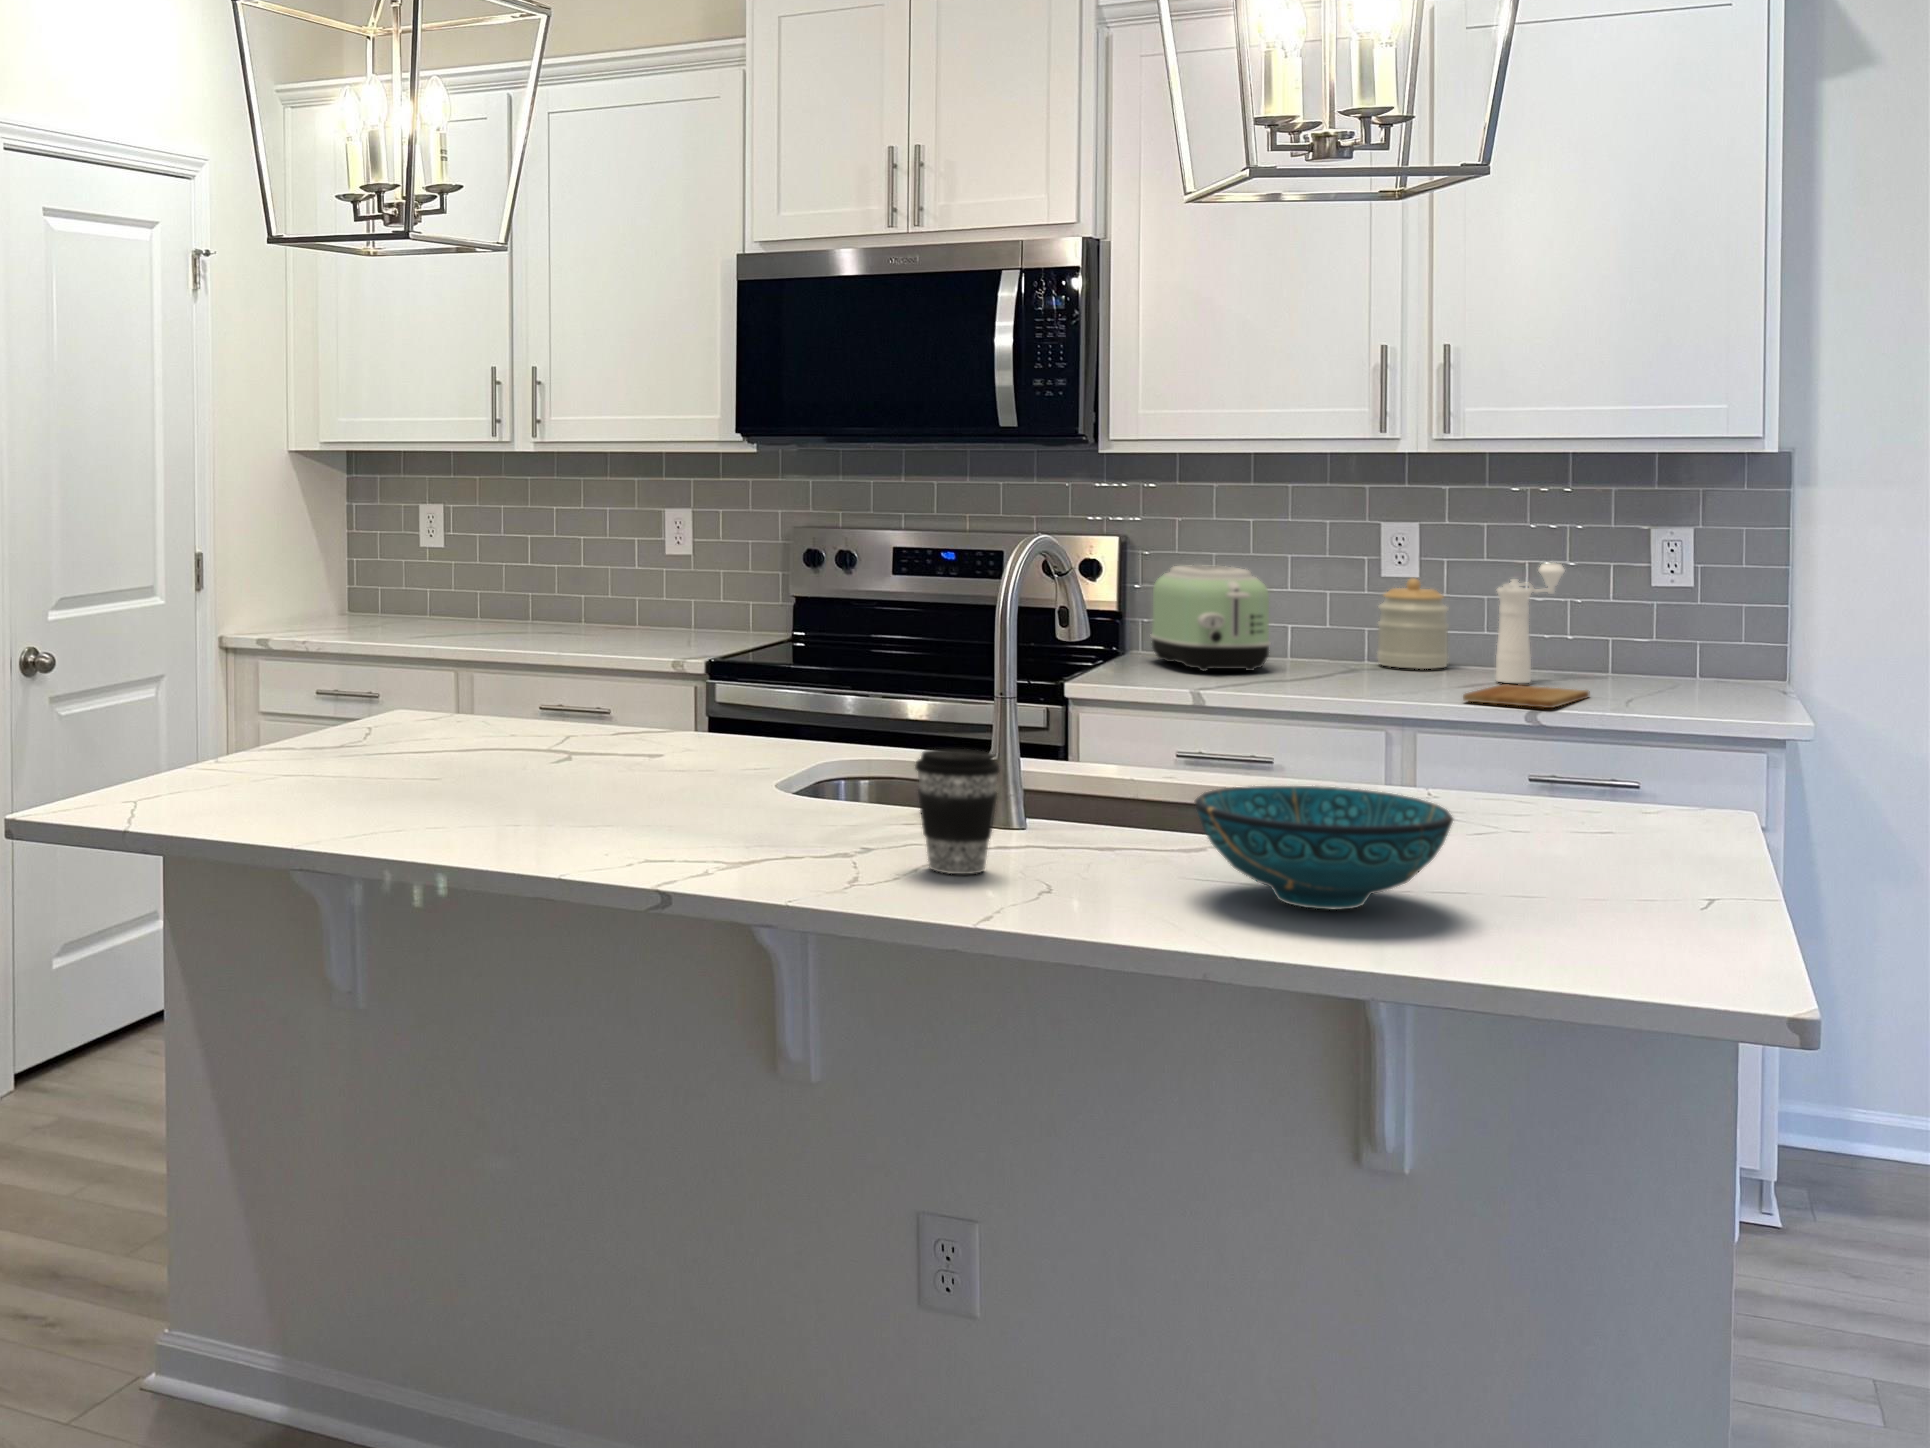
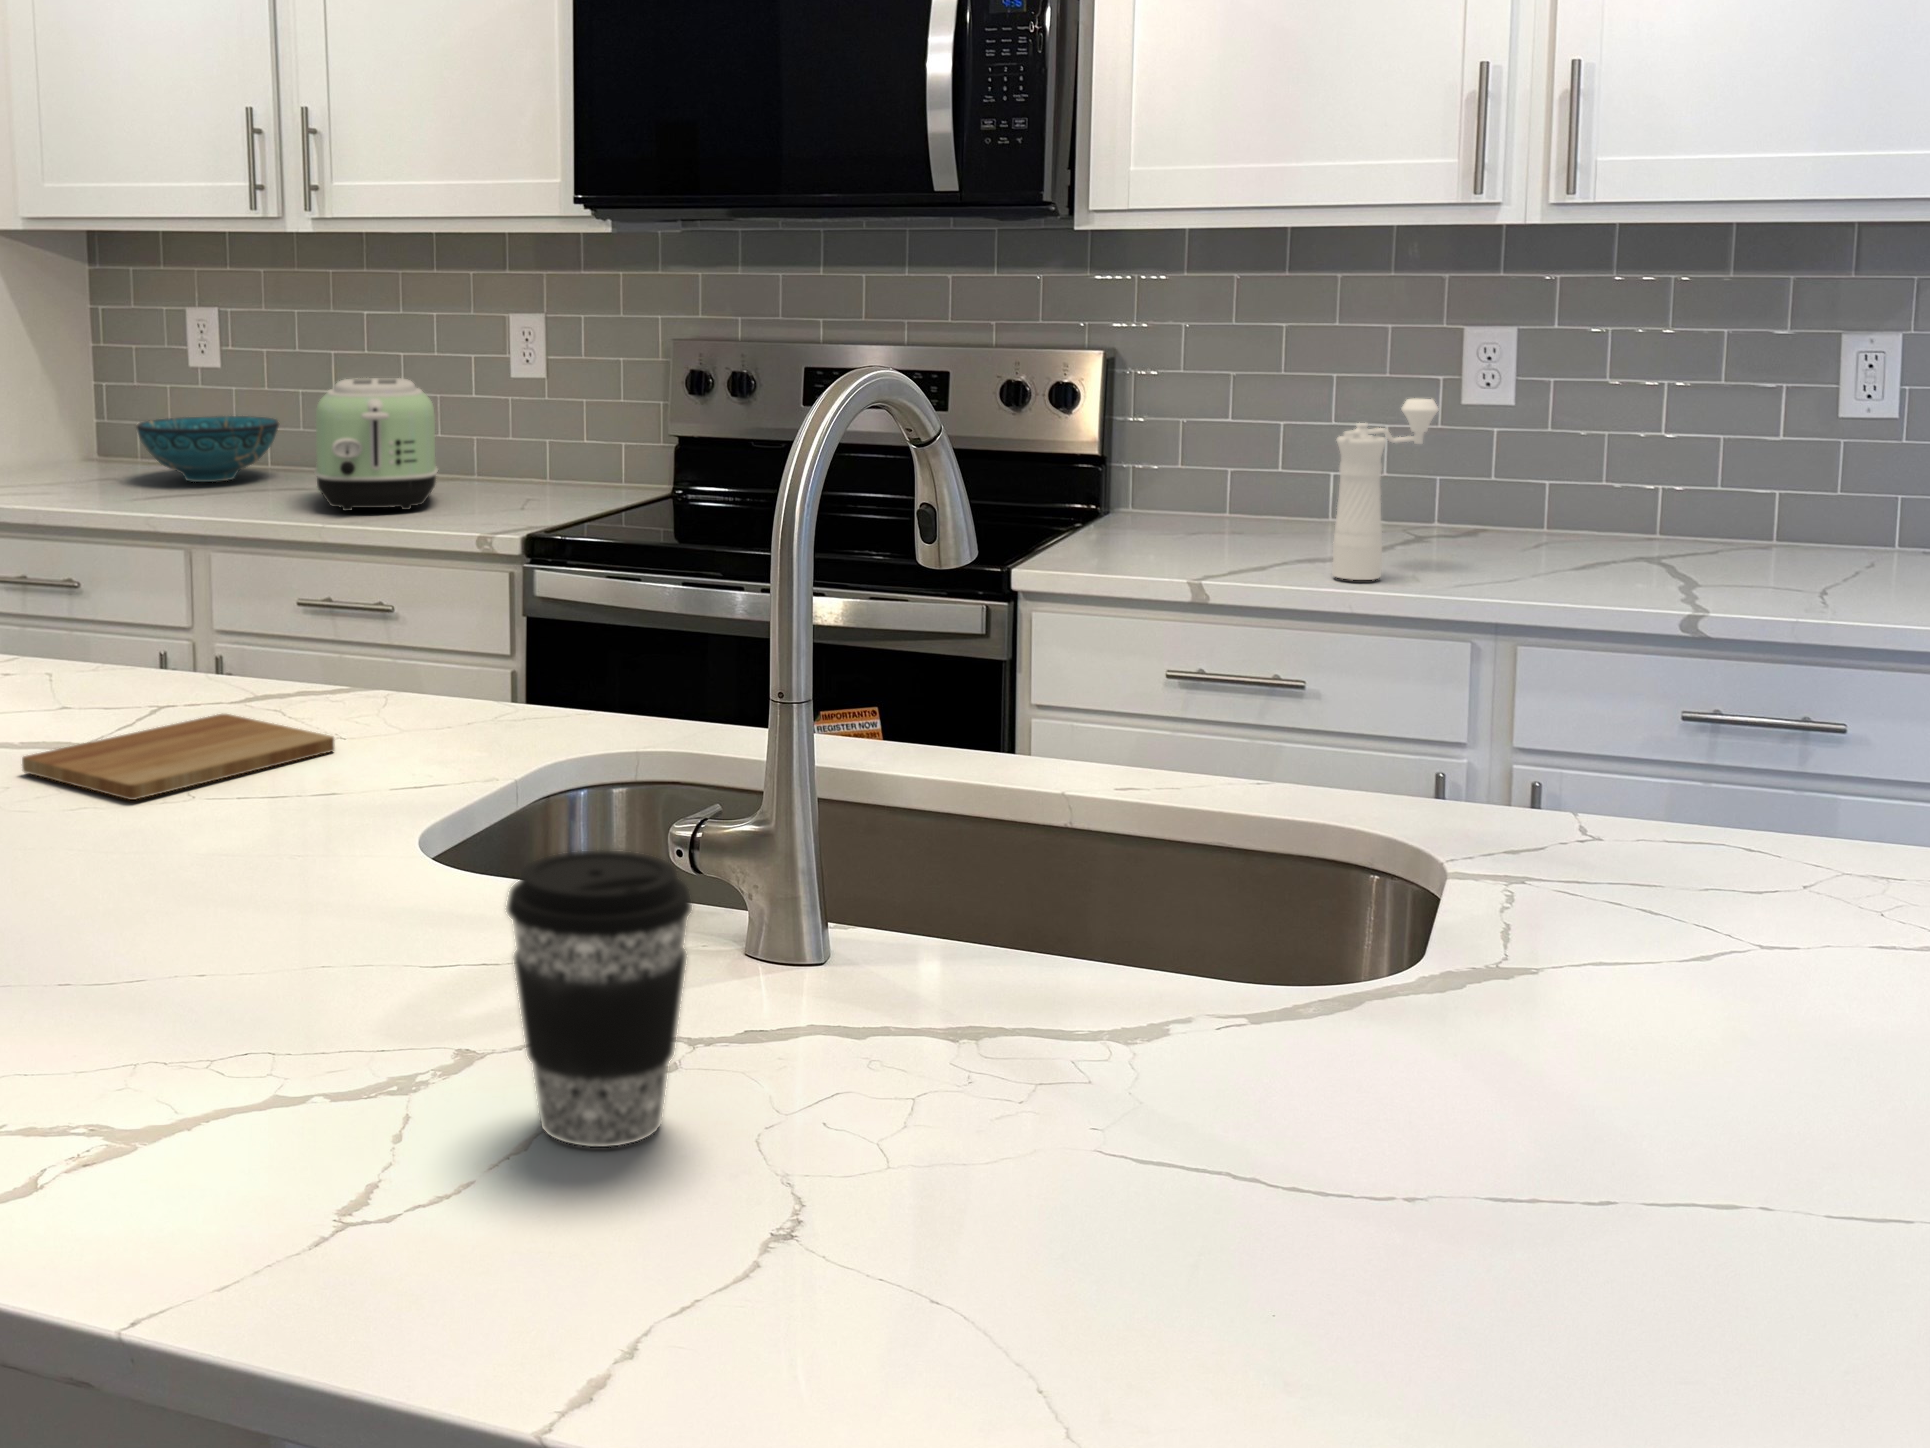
pepper mill: present [1496,563,1564,683] -> present [1332,399,1439,580]
toaster: present [1151,565,1270,671] -> present [315,378,438,511]
jar: present [1378,578,1448,669] -> none [1458,408,1560,538]
cutting board: present [1463,684,1589,708] -> present [22,714,334,800]
decorative bowl: present [1195,786,1453,910] -> present [136,416,279,482]

